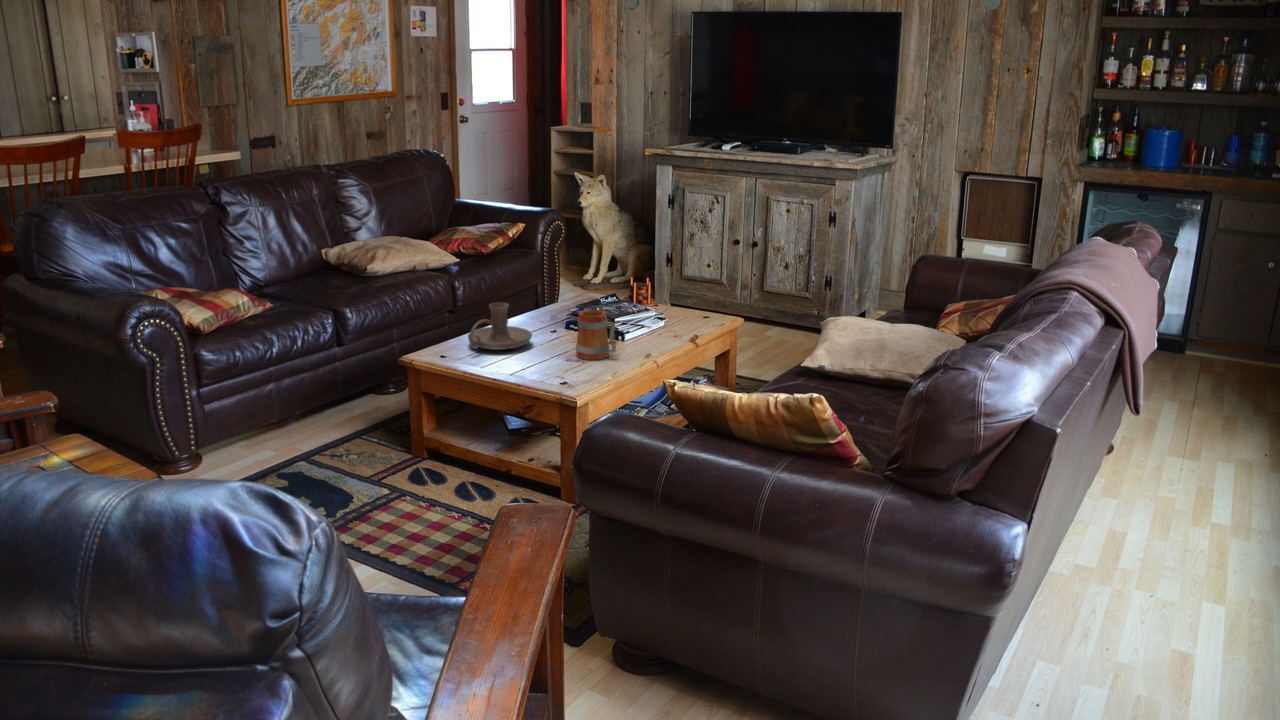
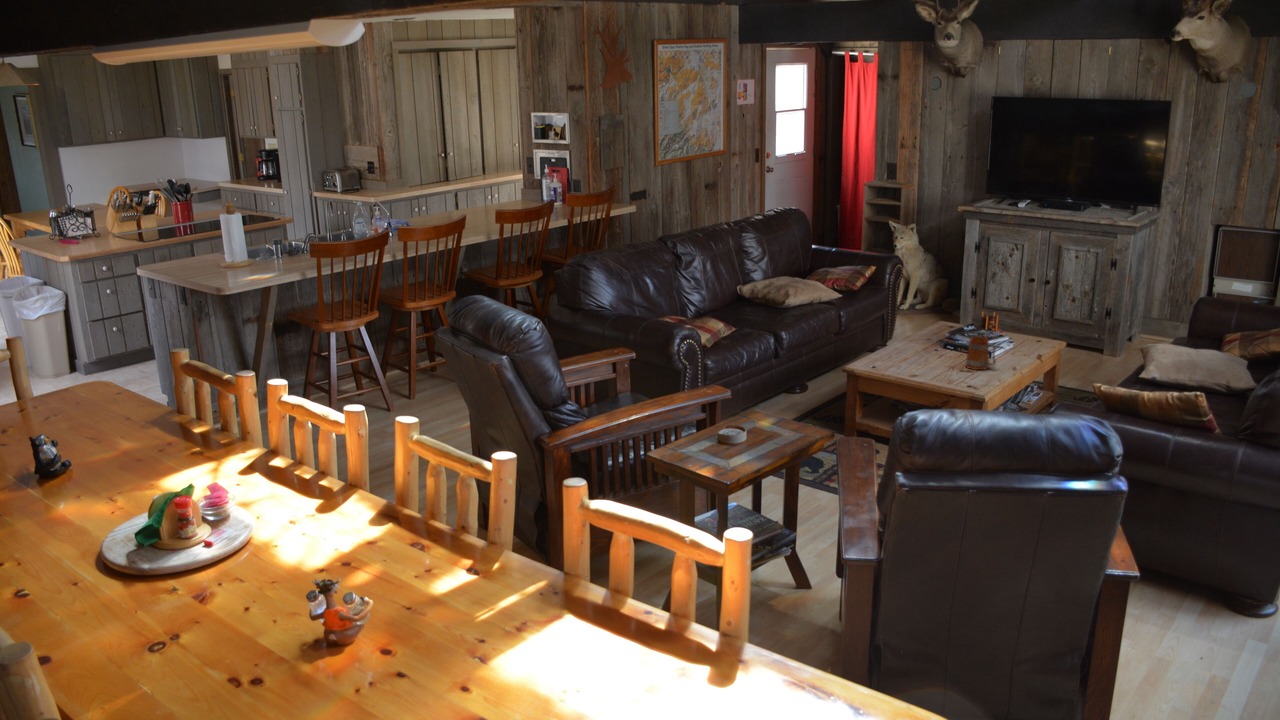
candle holder: present [468,303,532,350] -> none [887,330,931,362]

